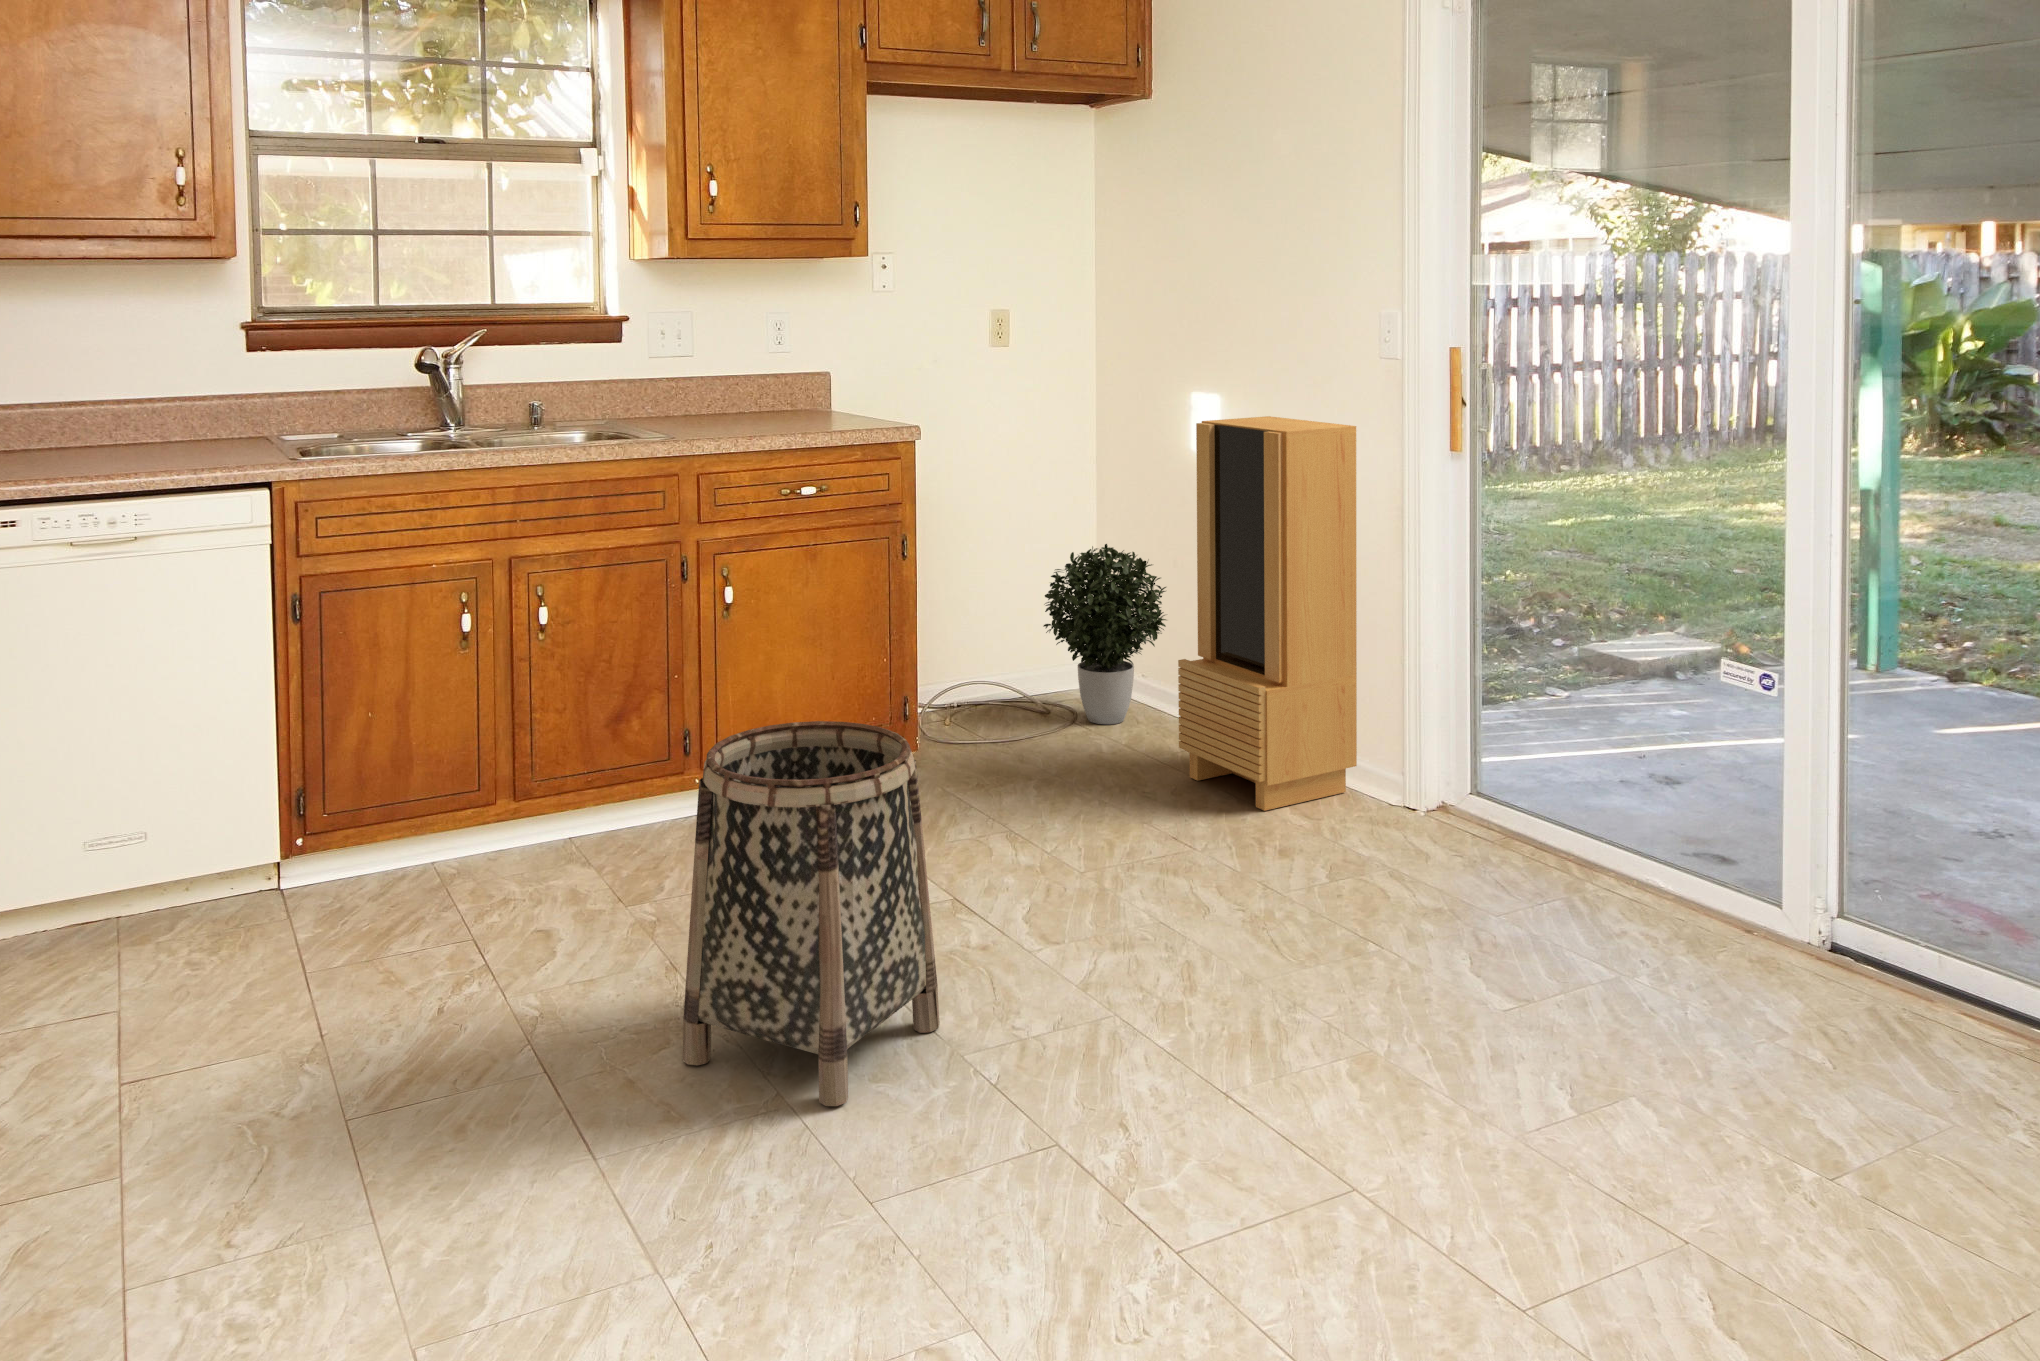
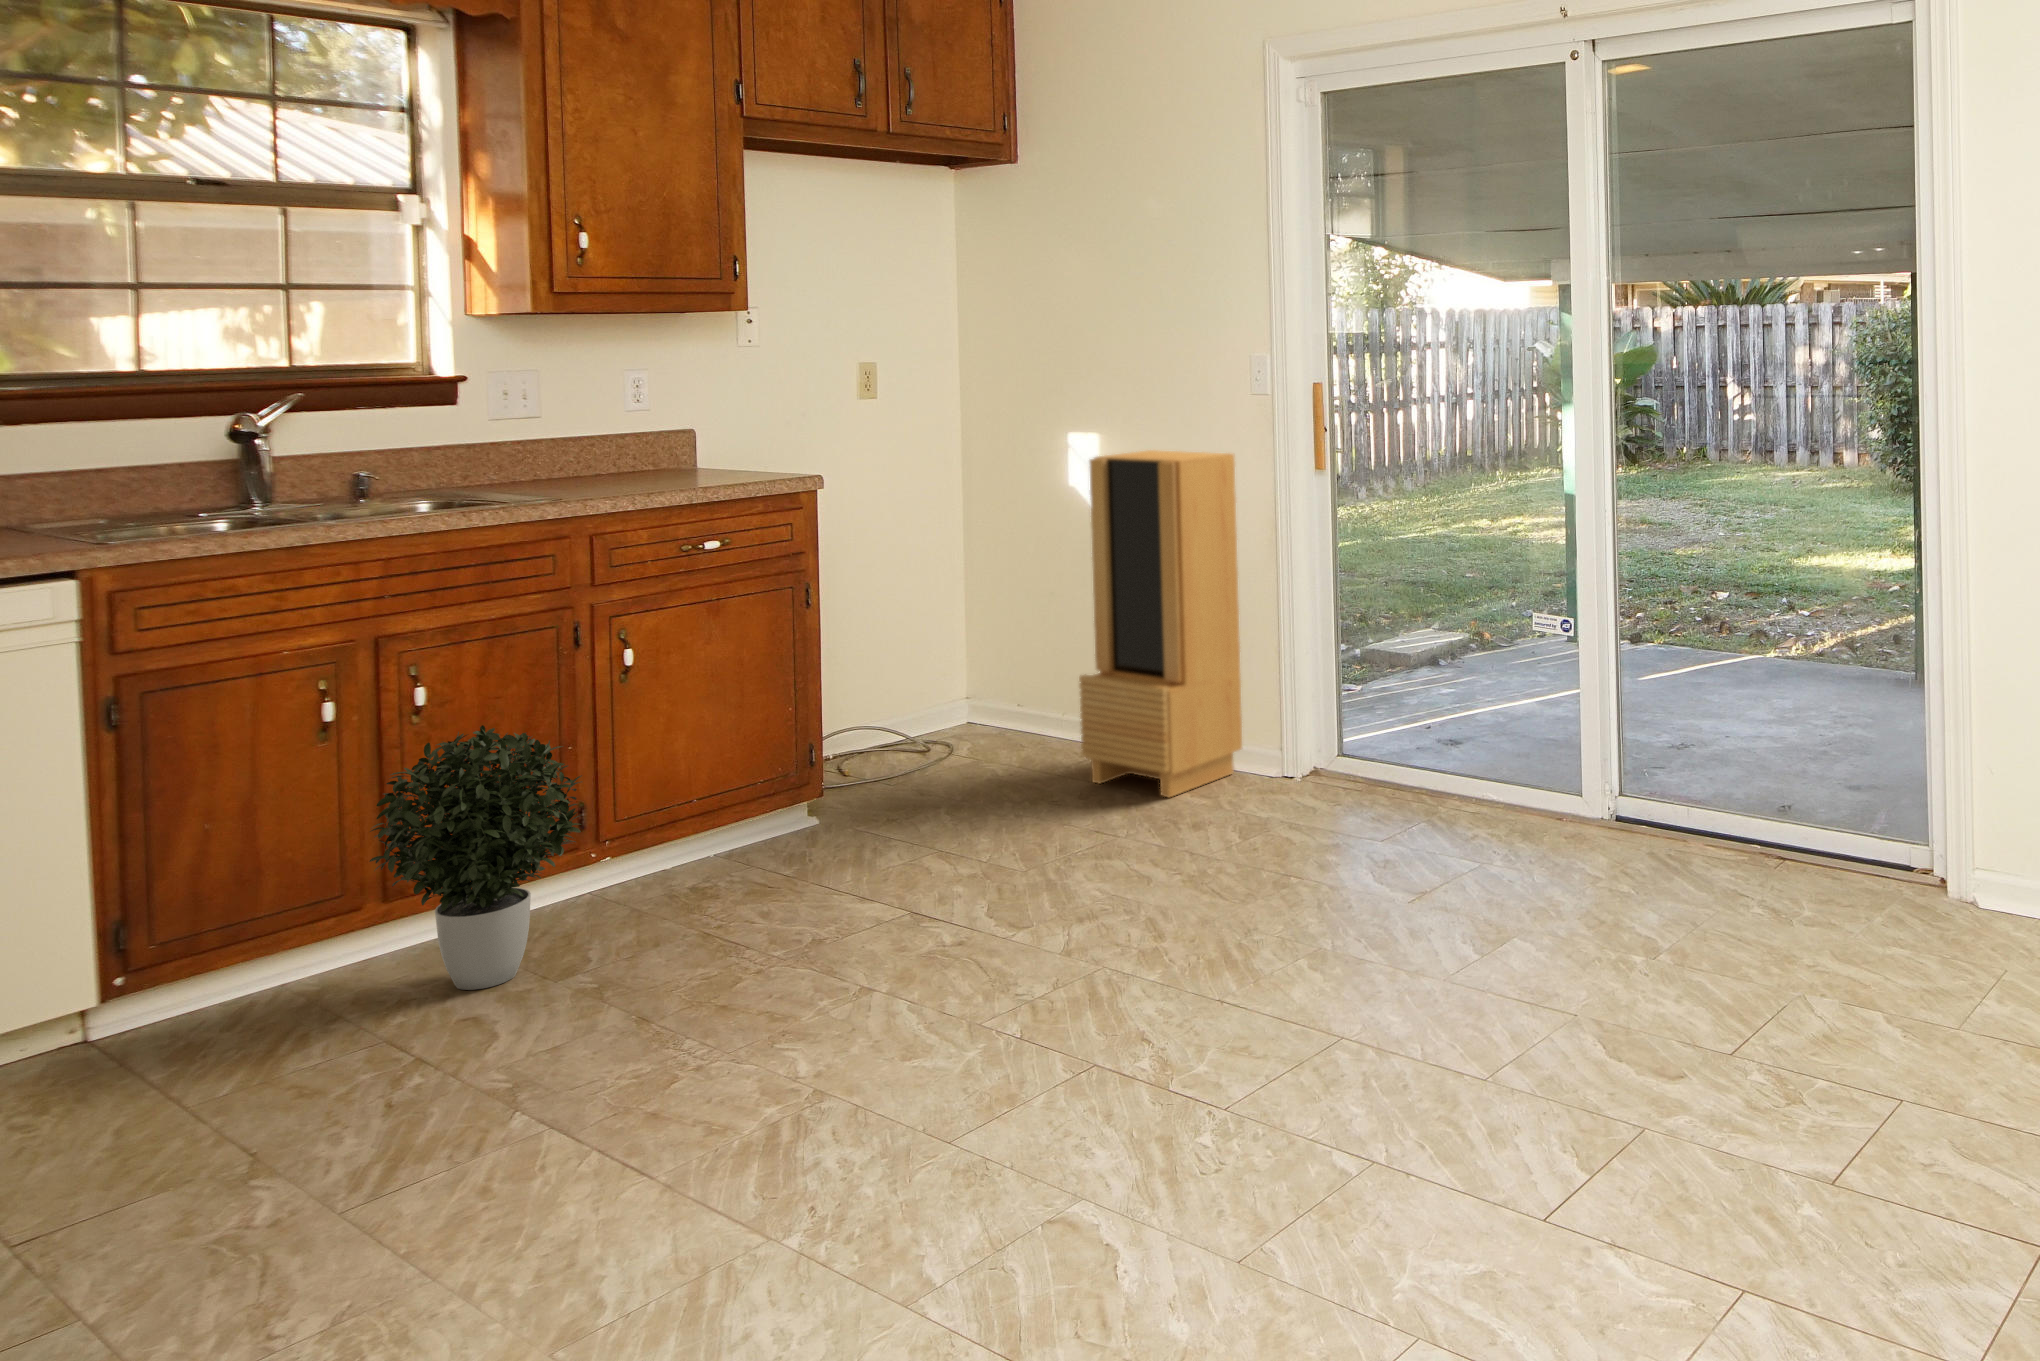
potted plant: present [1044,544,1166,724] -> present [369,725,582,990]
basket: present [682,721,940,1106] -> none [698,743,944,1086]

